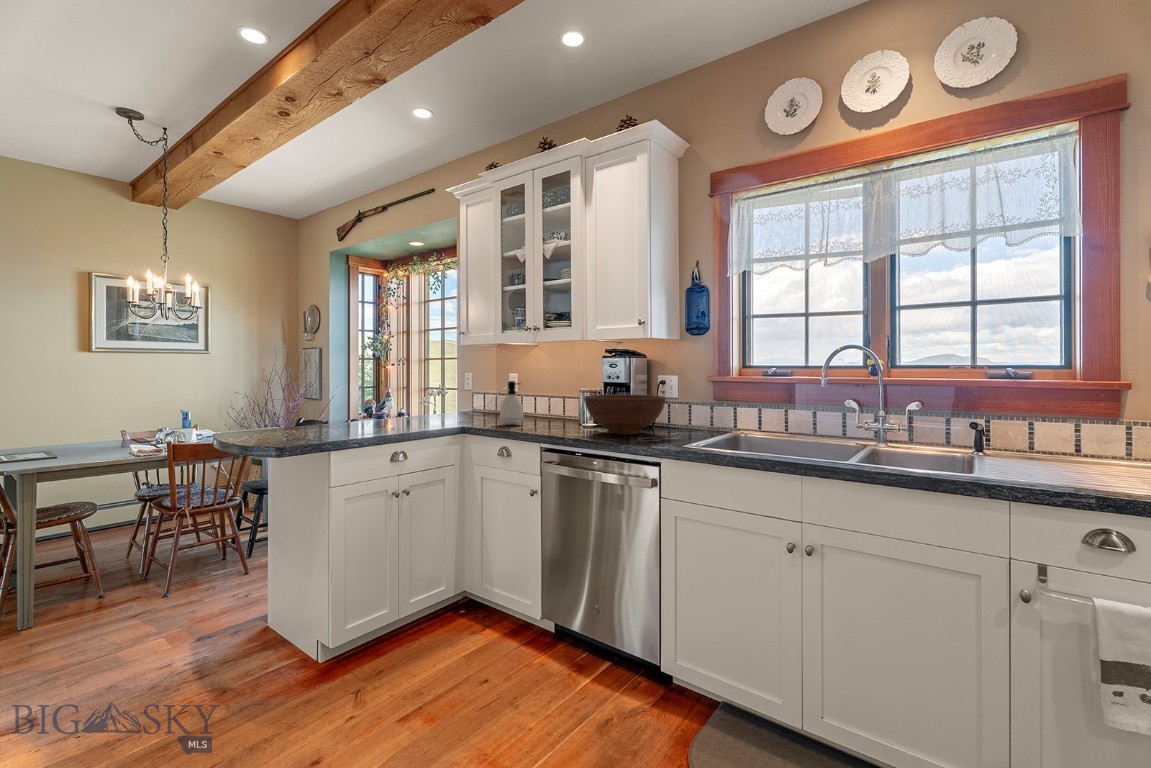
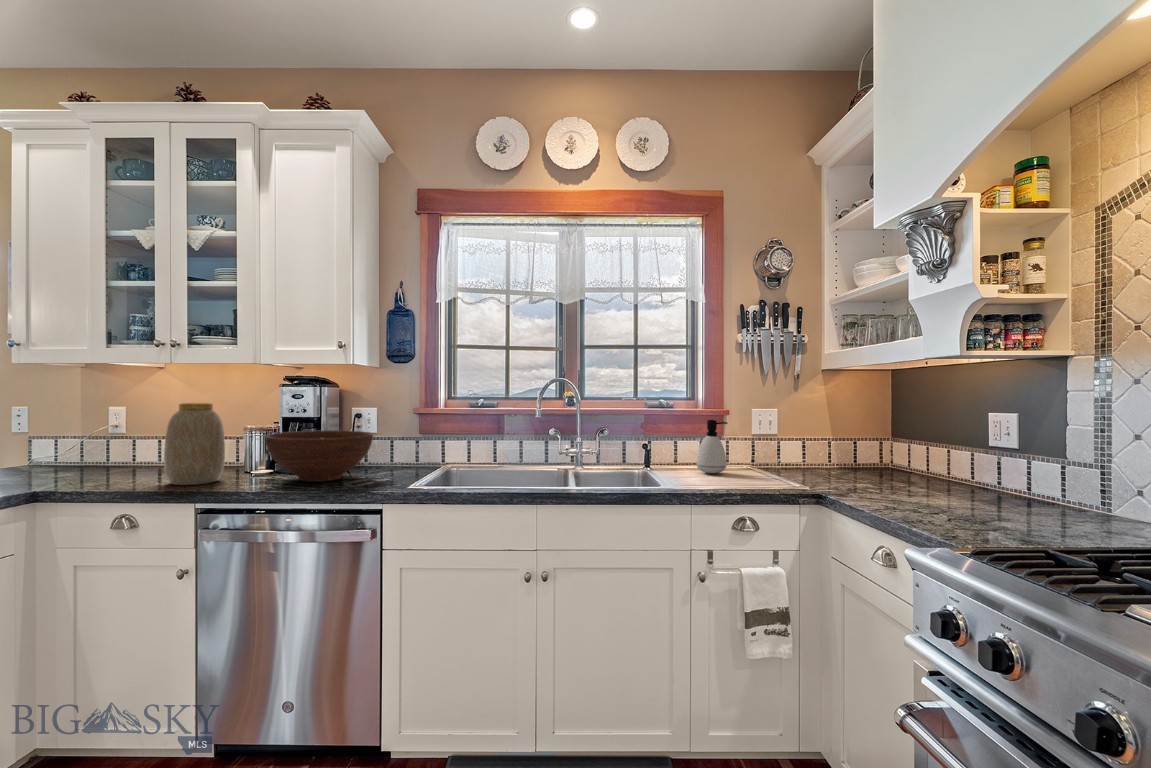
vase: none [525,371,562,430] -> present [164,403,225,485]
soap dispenser: present [500,381,523,425] -> present [697,420,727,474]

